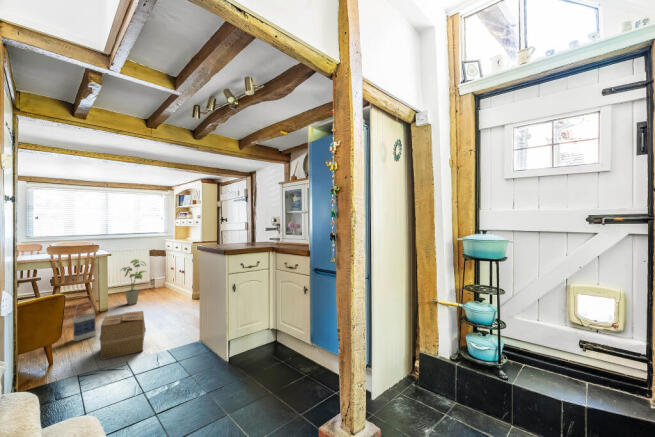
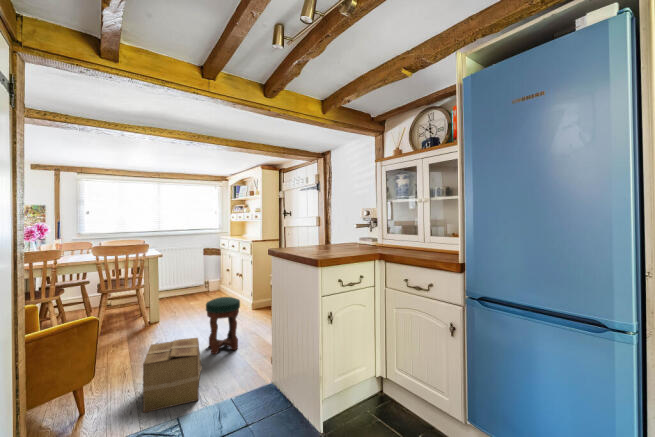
house plant: present [122,259,146,305] -> none [172,261,201,316]
stool: none [150,284,179,327] -> present [206,297,240,354]
bag: present [73,299,96,341] -> none [115,316,141,372]

